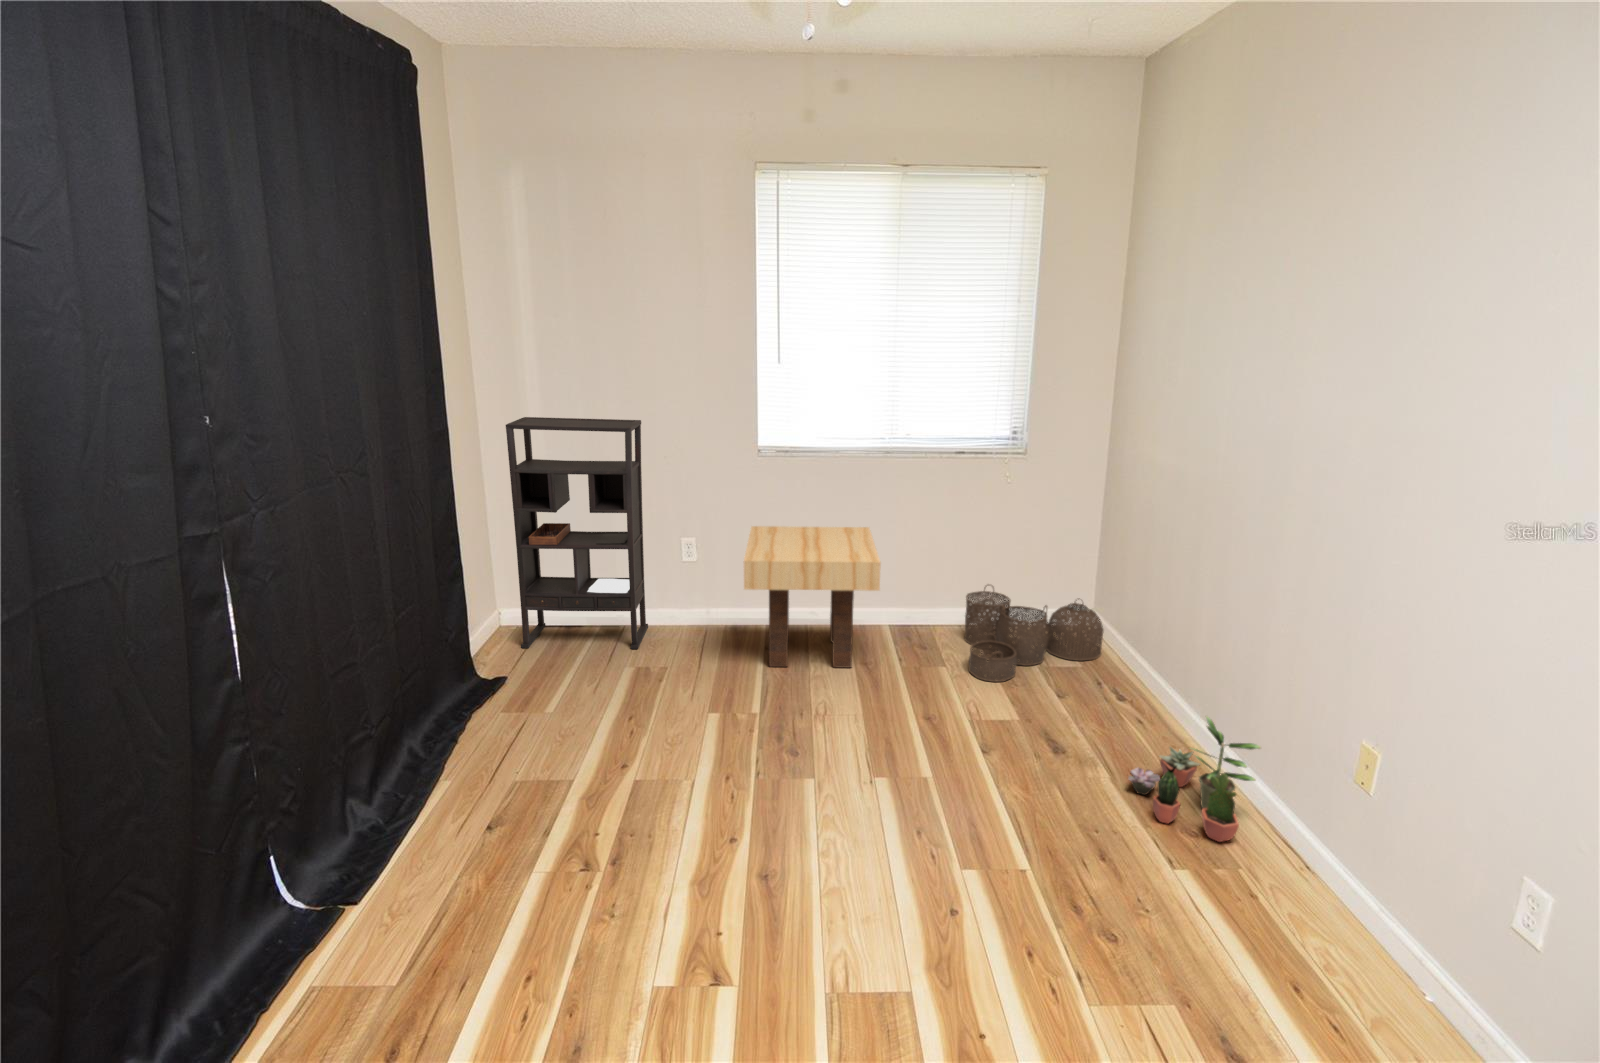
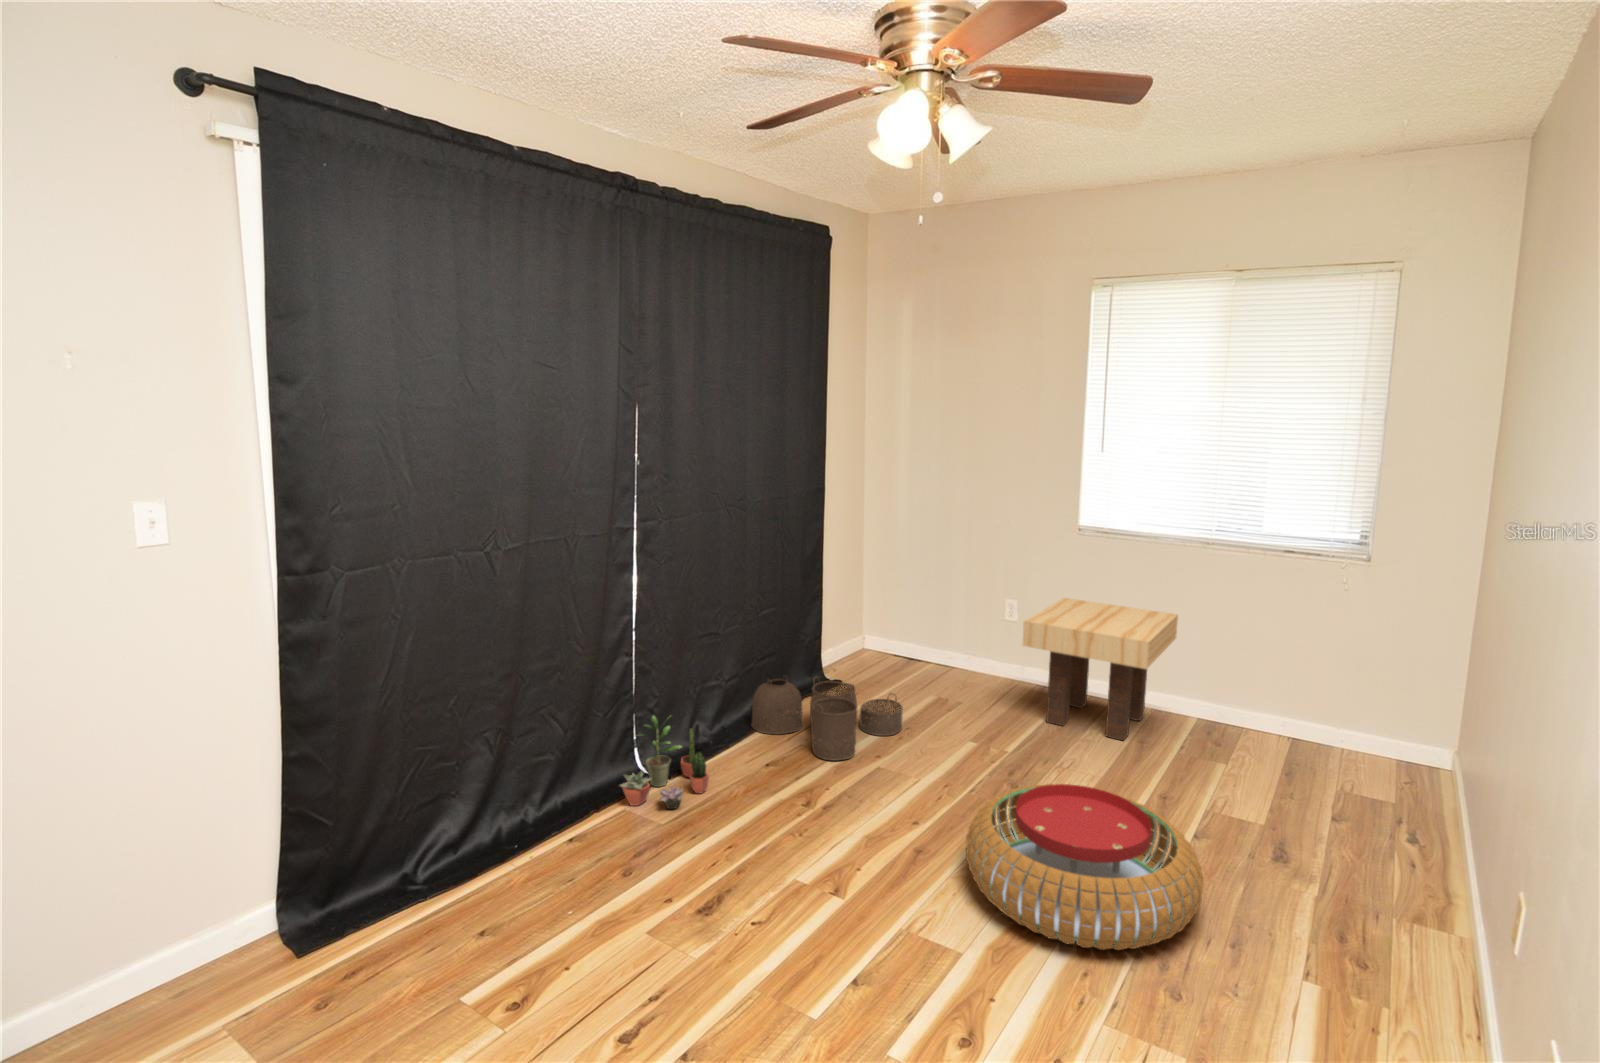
bookshelf: present [506,417,648,649] -> none [866,489,977,685]
woven basket: present [965,585,1103,682] -> present [751,677,903,760]
potted plant: present [1128,717,1261,842] -> present [620,716,709,809]
pouf: none [823,735,1078,926] -> present [966,784,1204,950]

